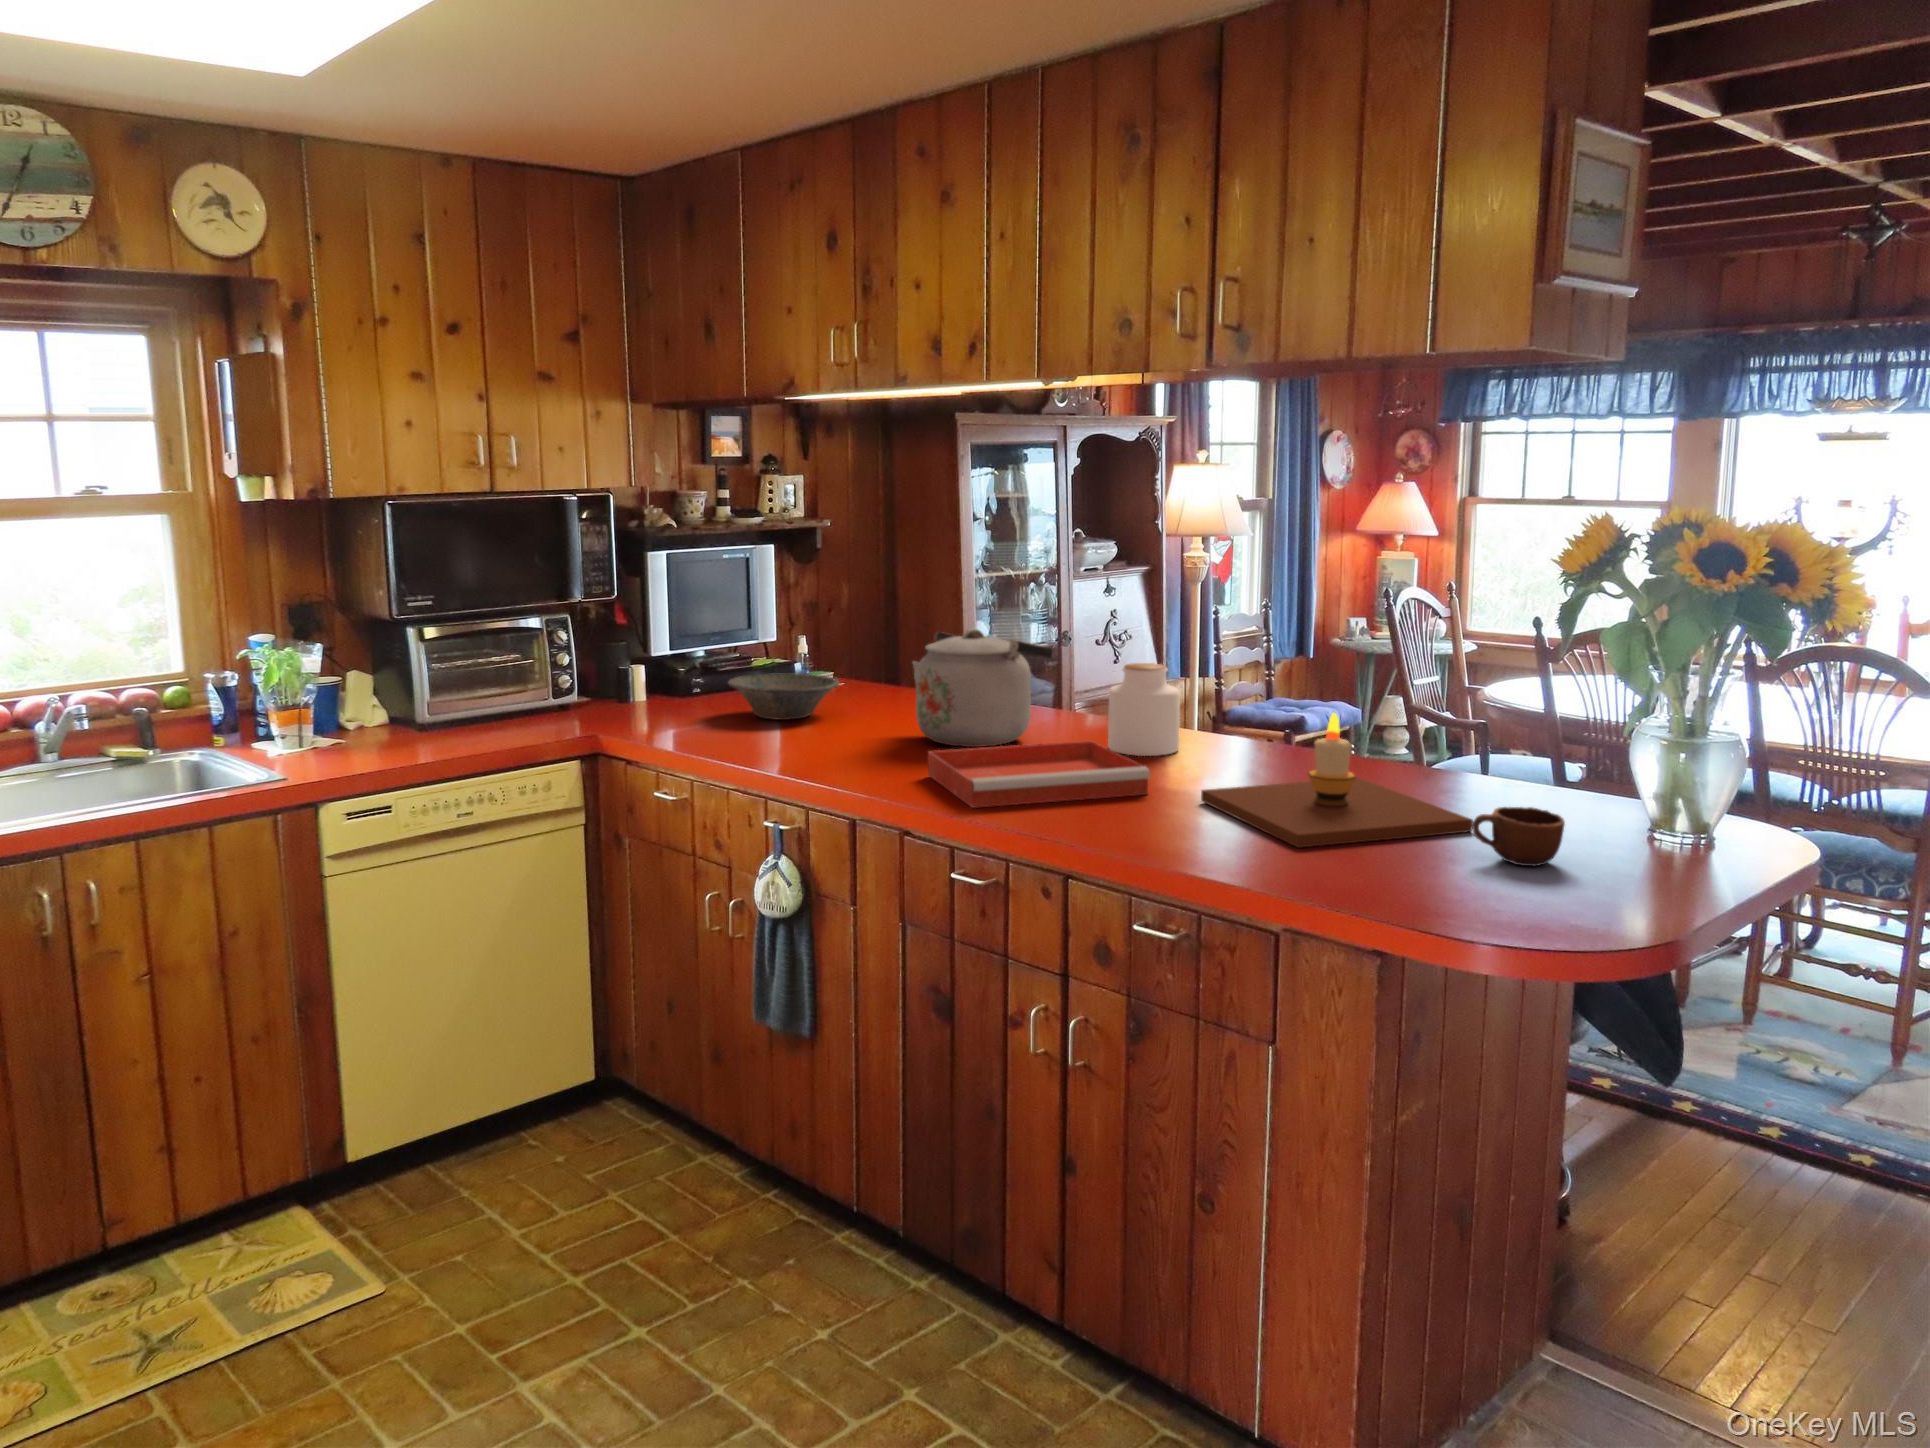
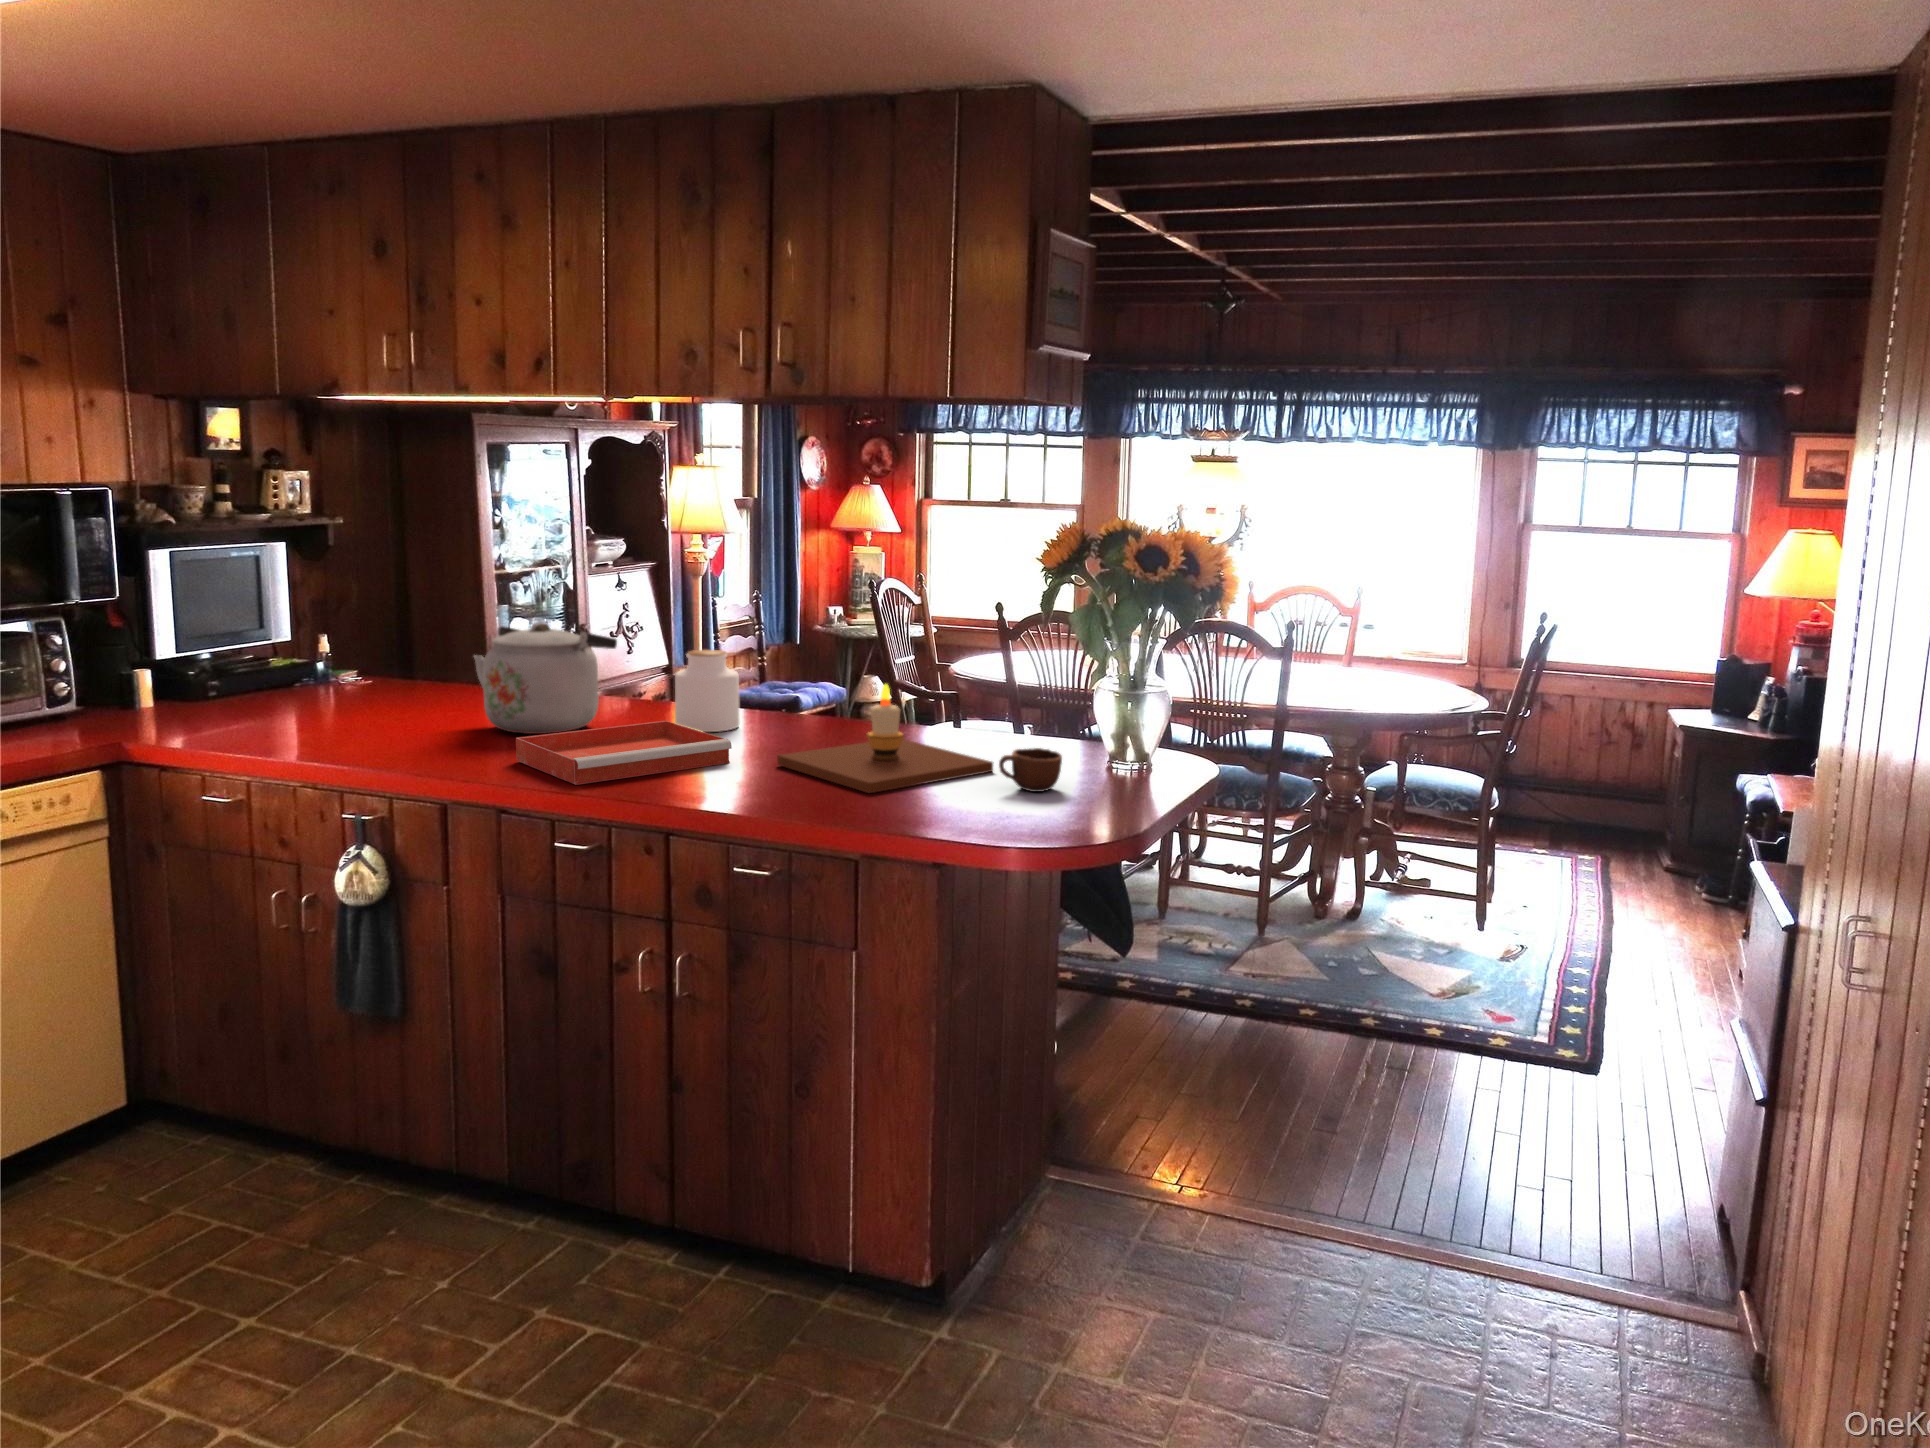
bowl: present [728,673,839,720] -> none [258,673,386,720]

